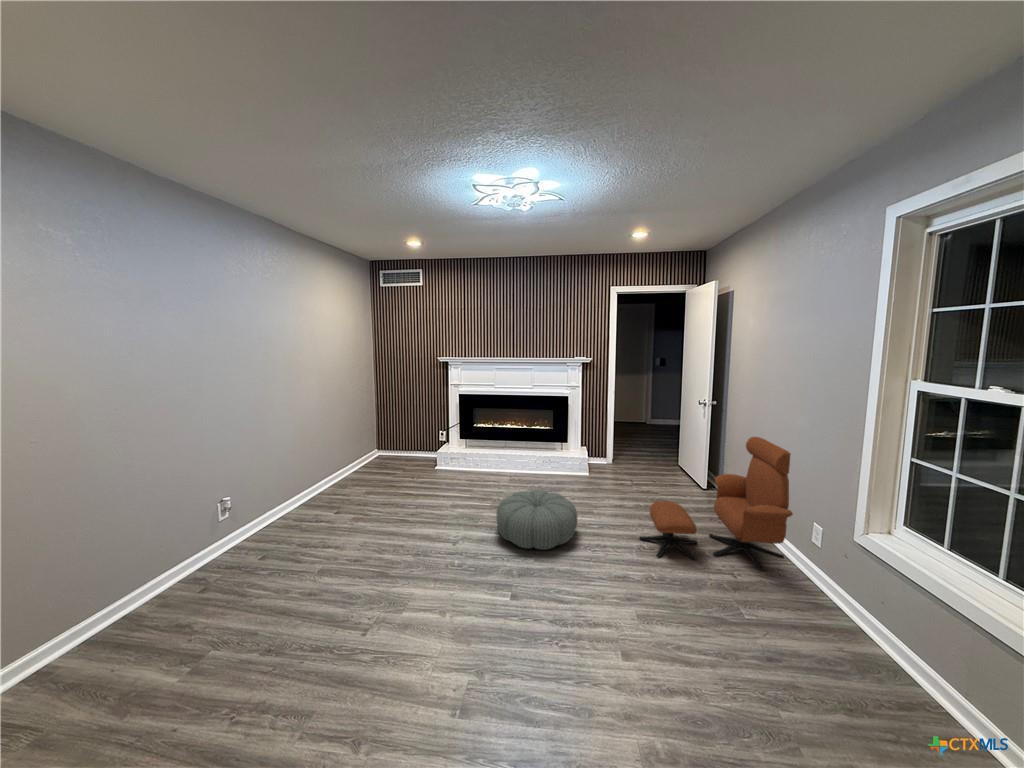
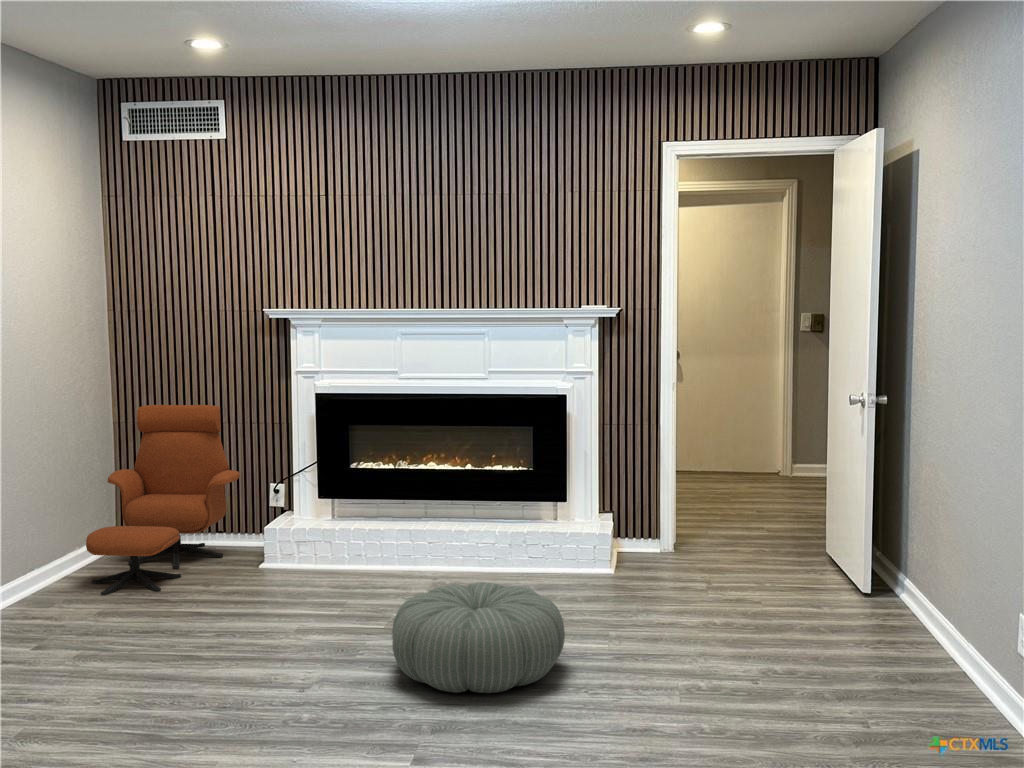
lounge chair: present [639,437,793,571] -> present [86,405,240,596]

